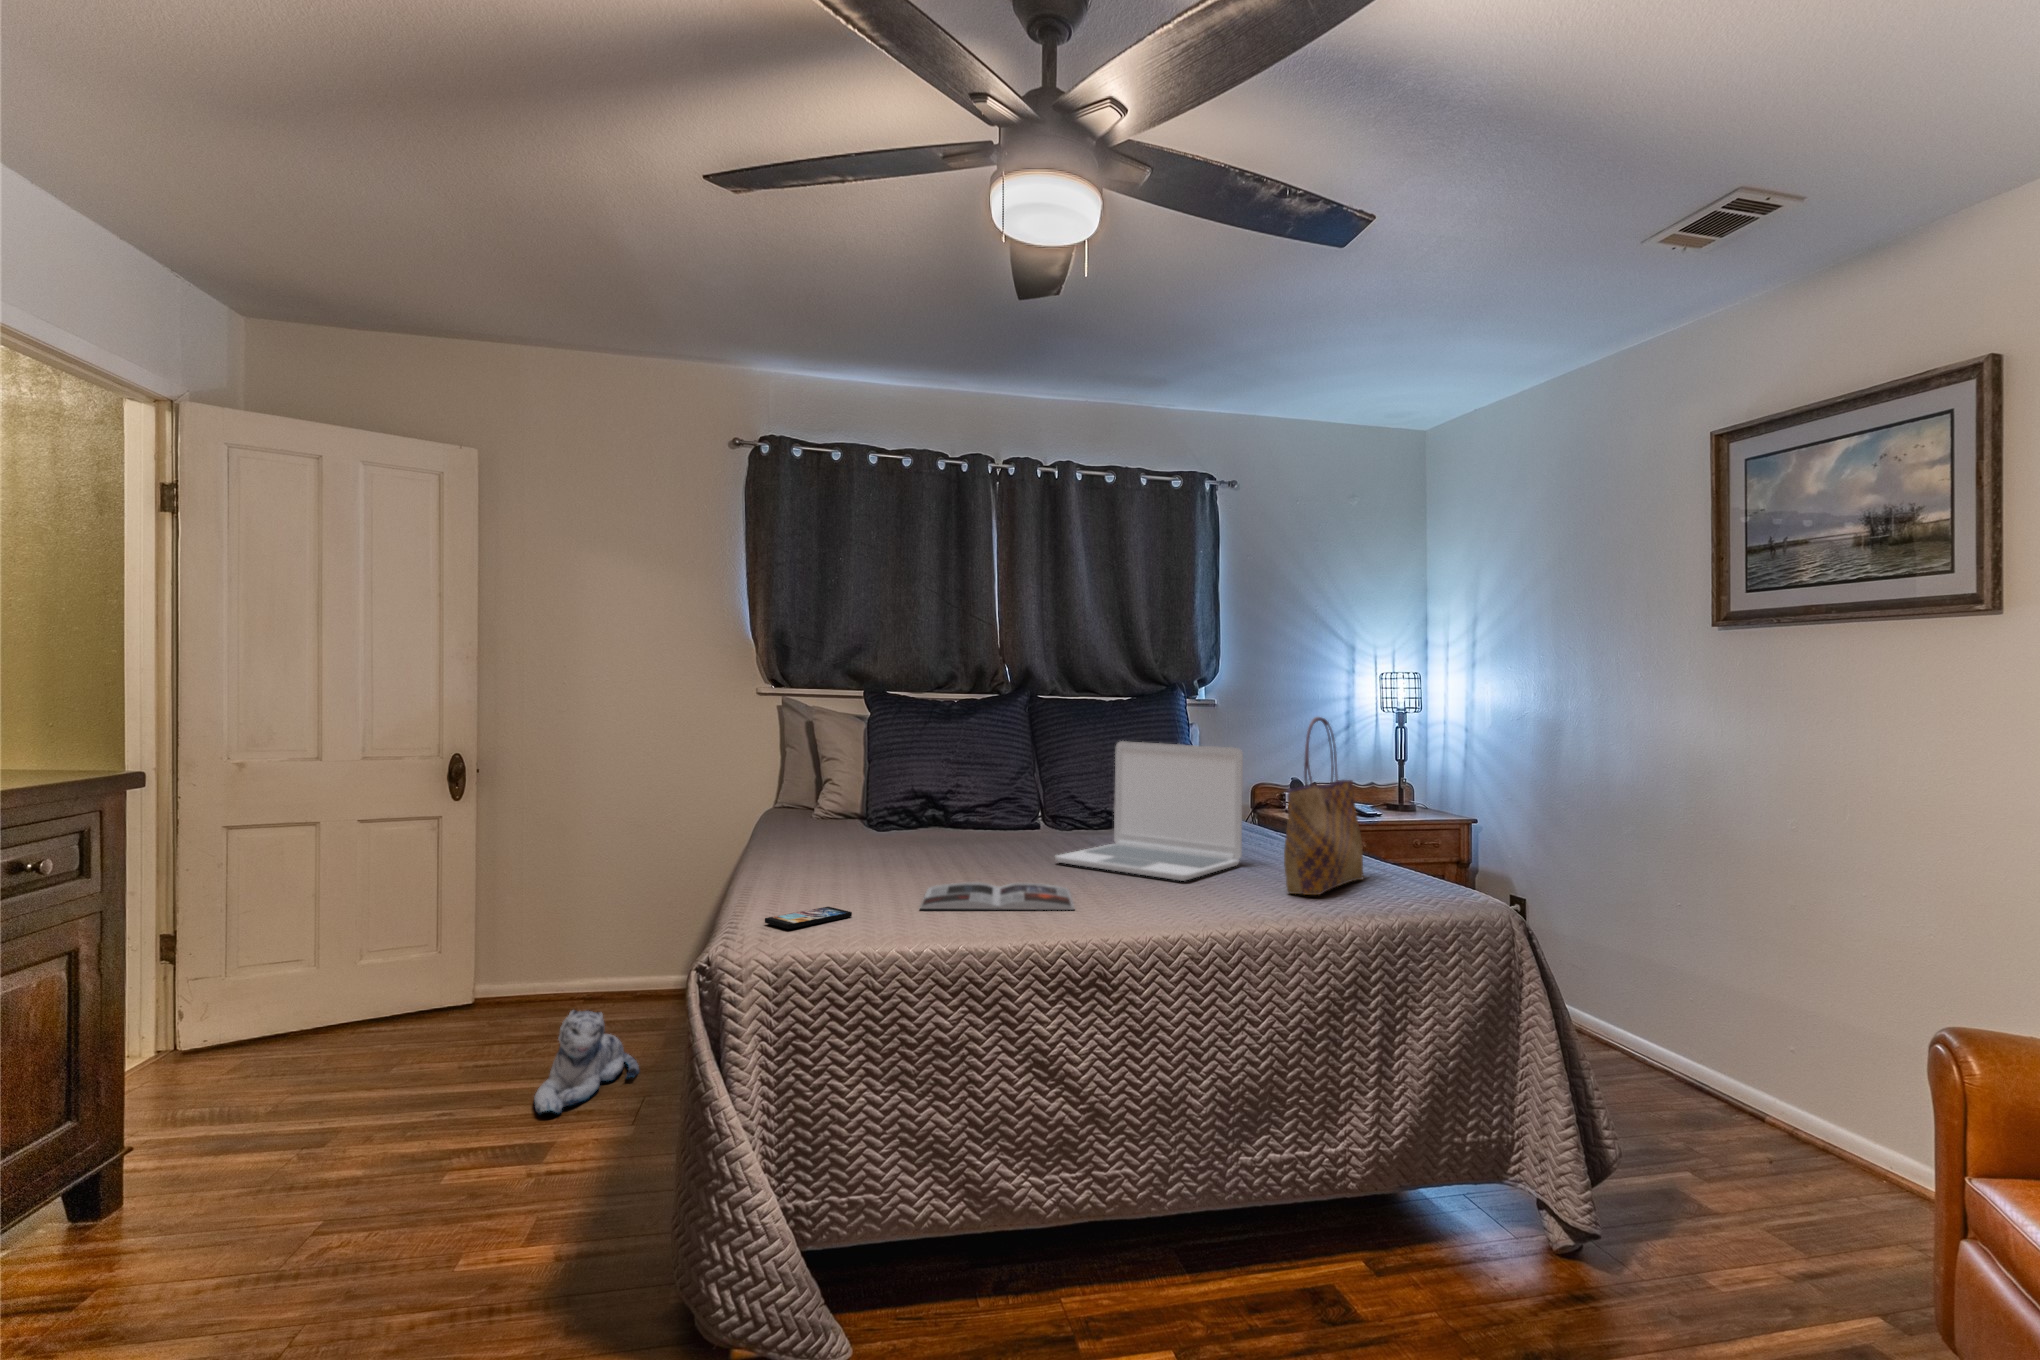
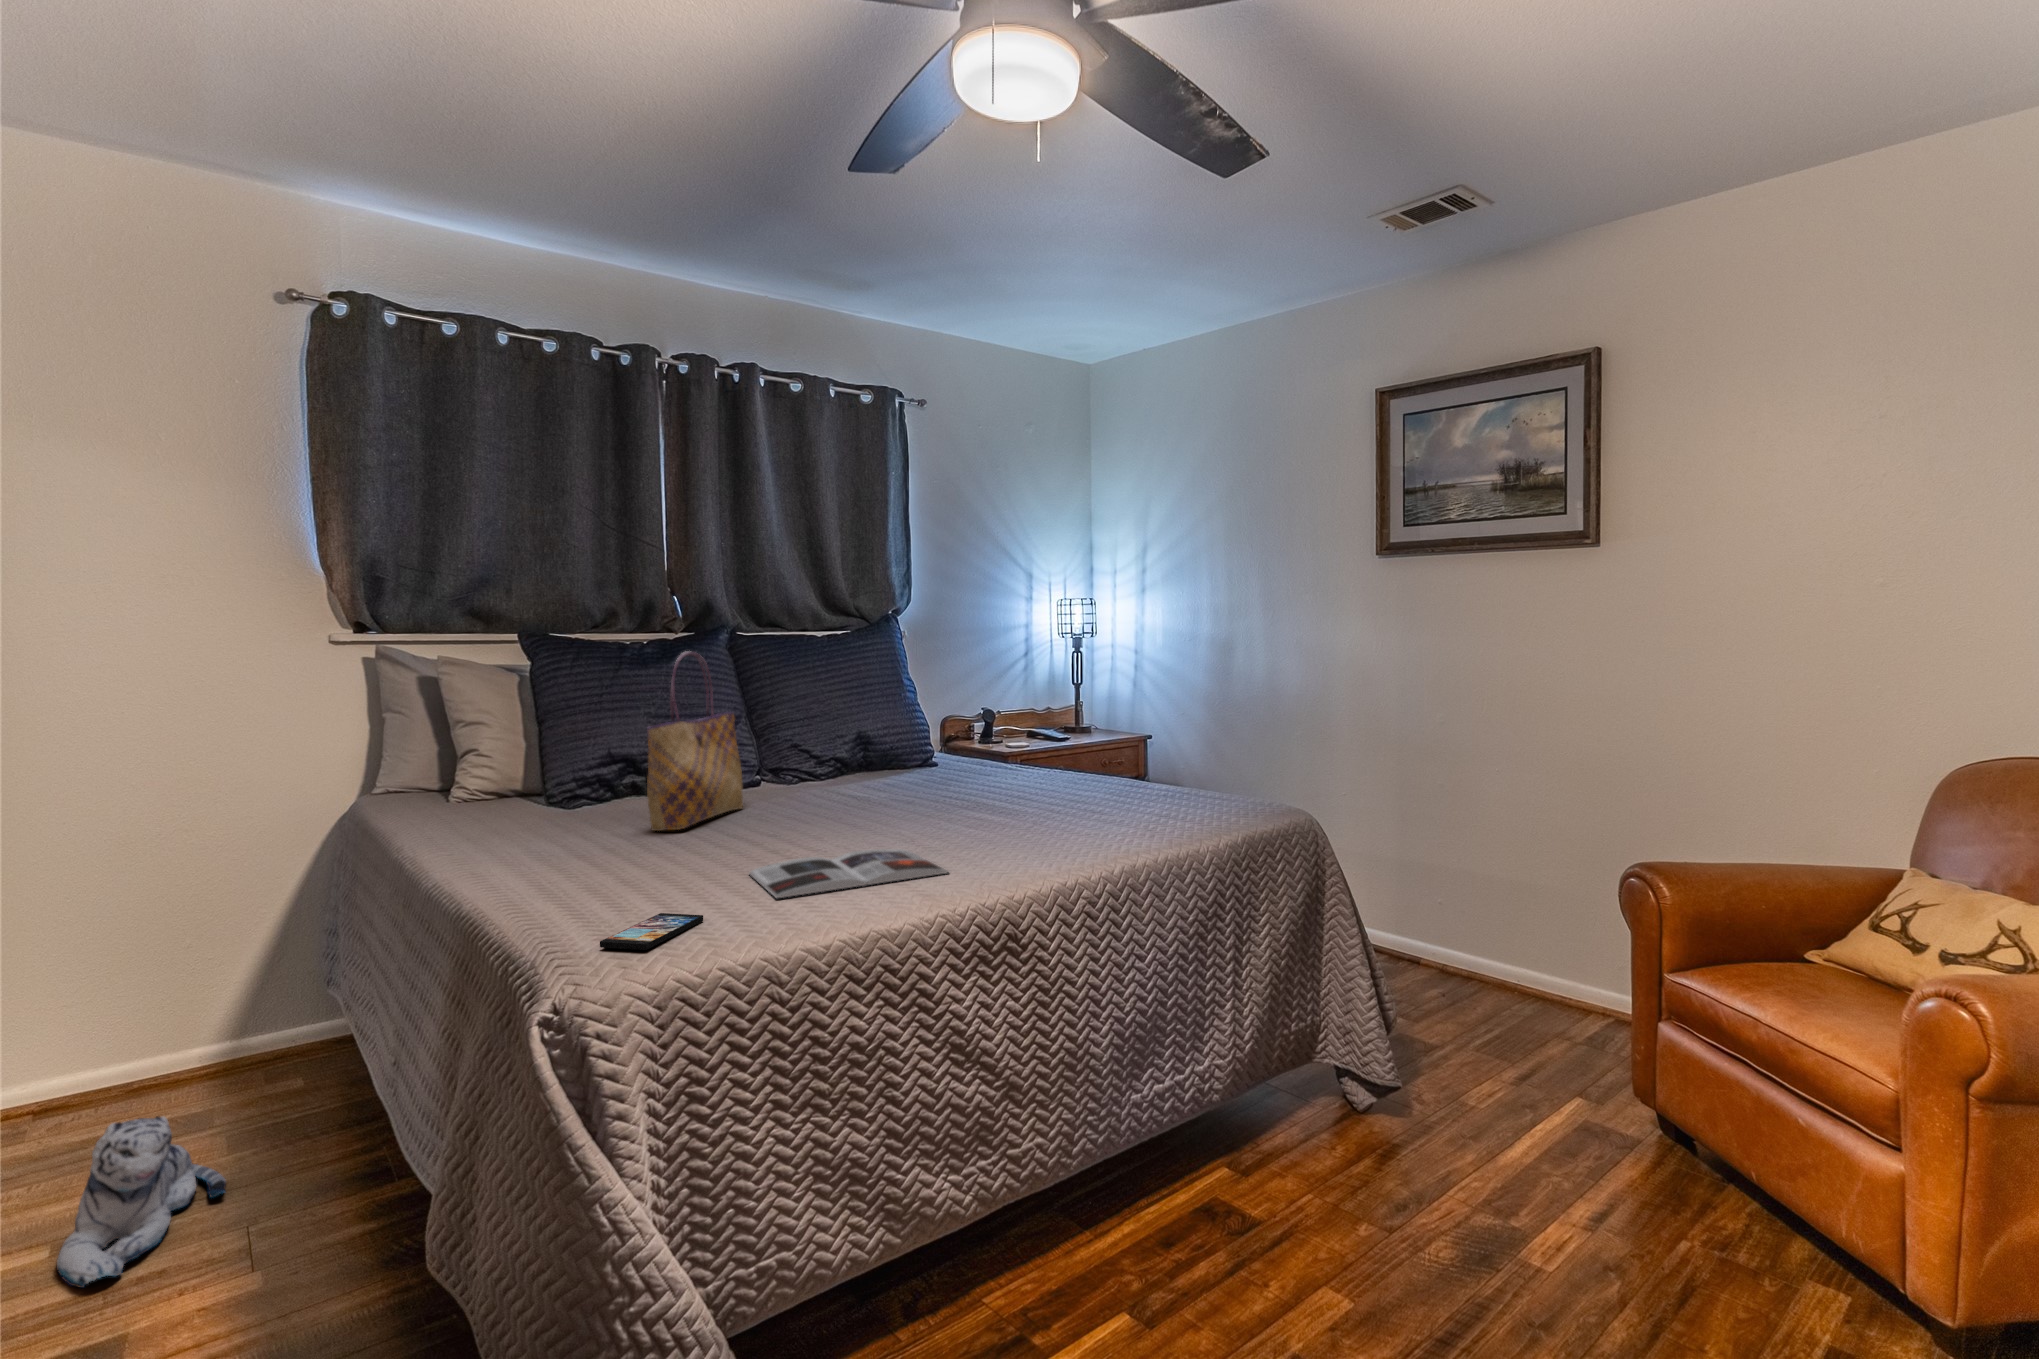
tote bag: present [1284,717,1363,895] -> present [647,651,743,831]
laptop: present [1055,741,1243,881] -> none [849,683,1040,827]

